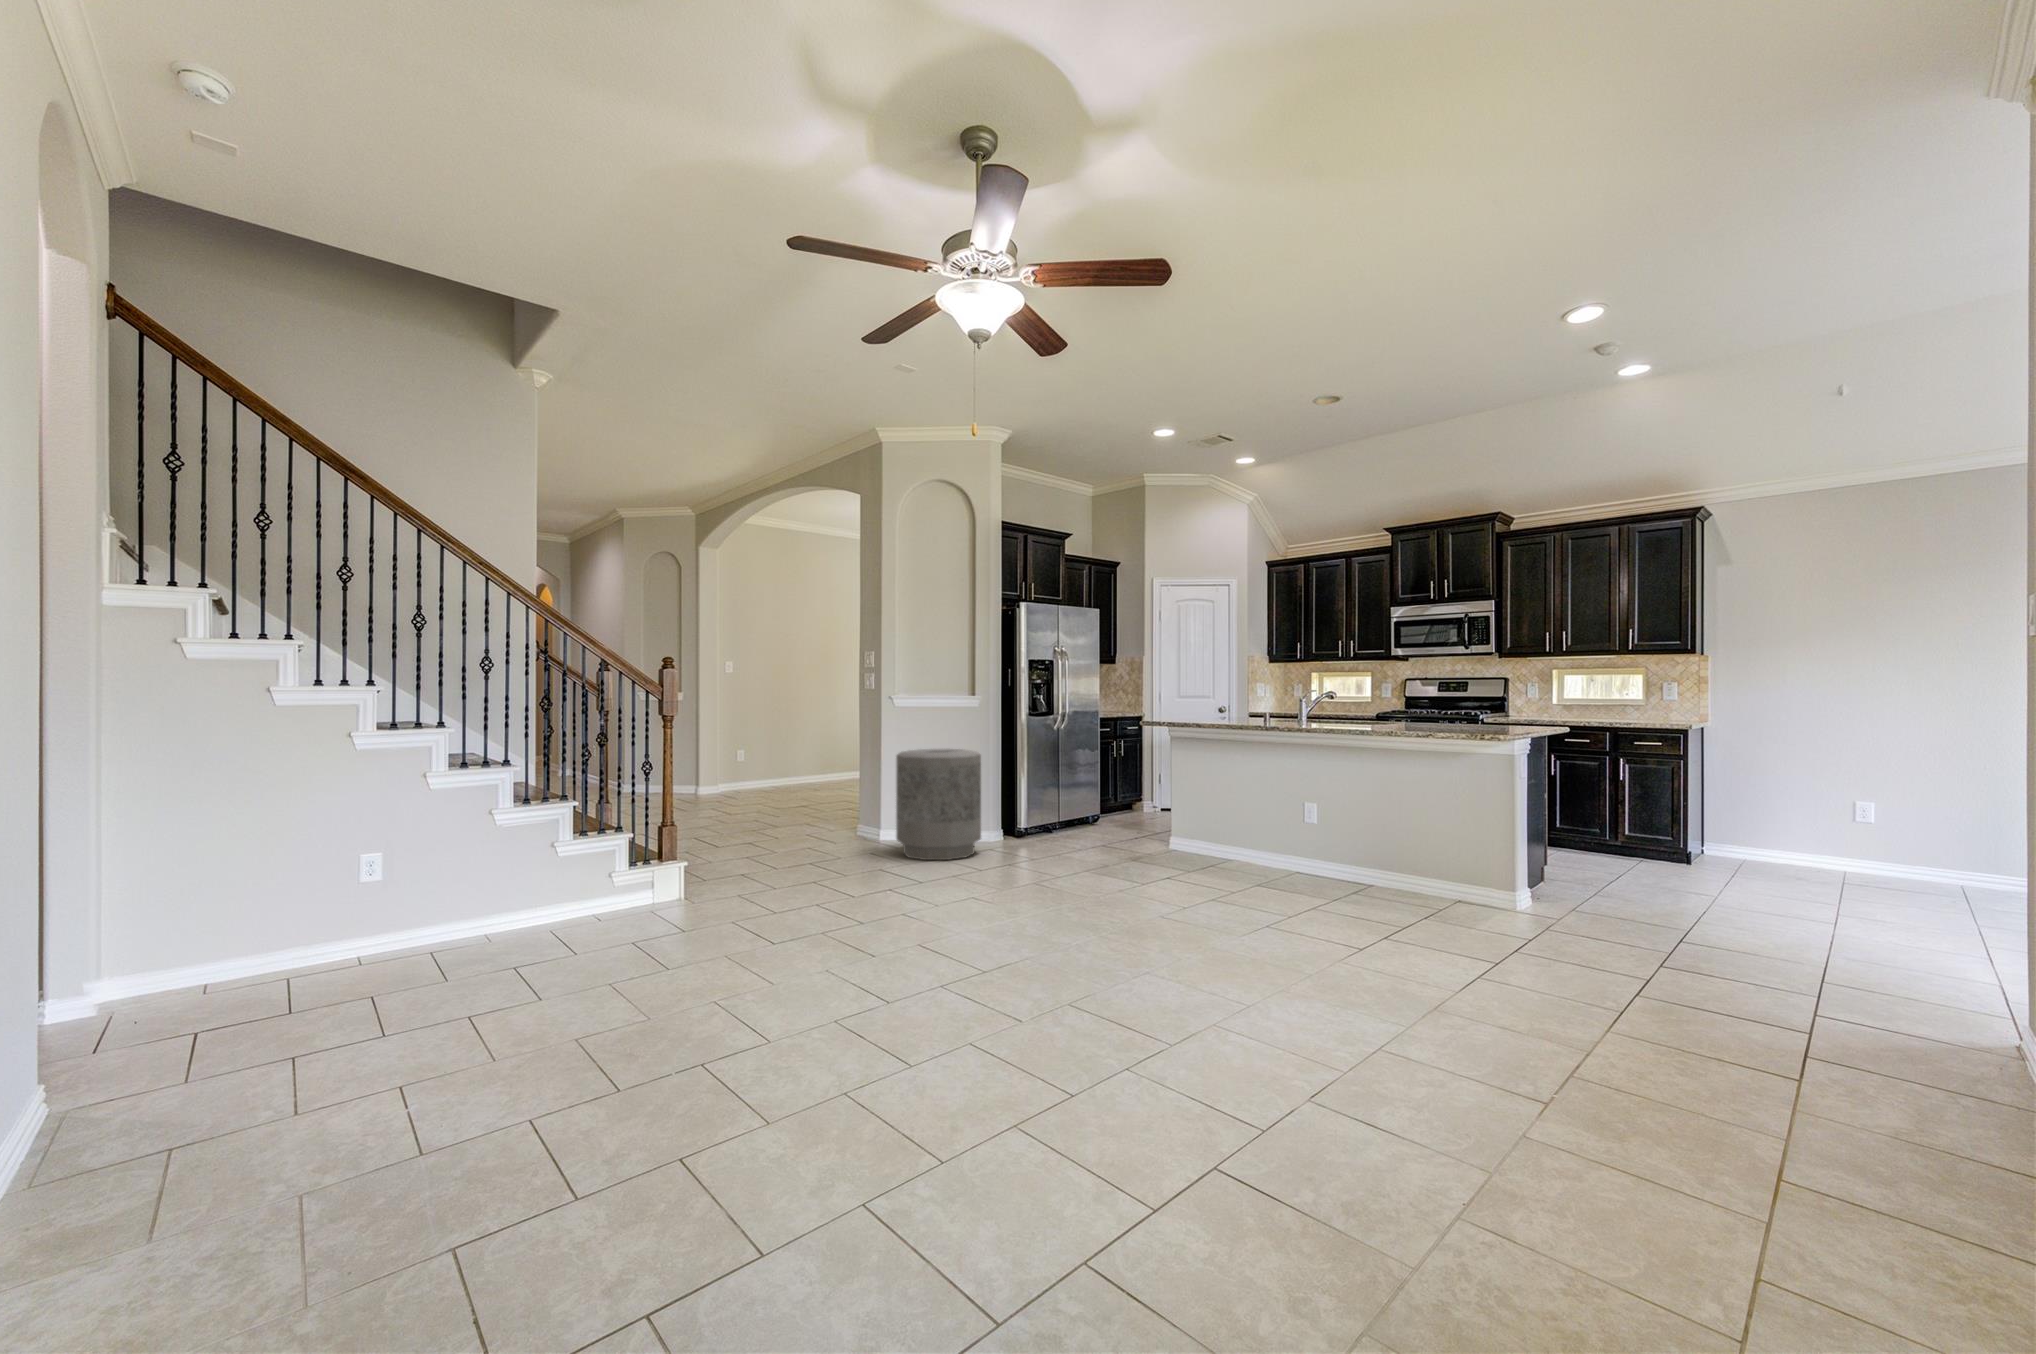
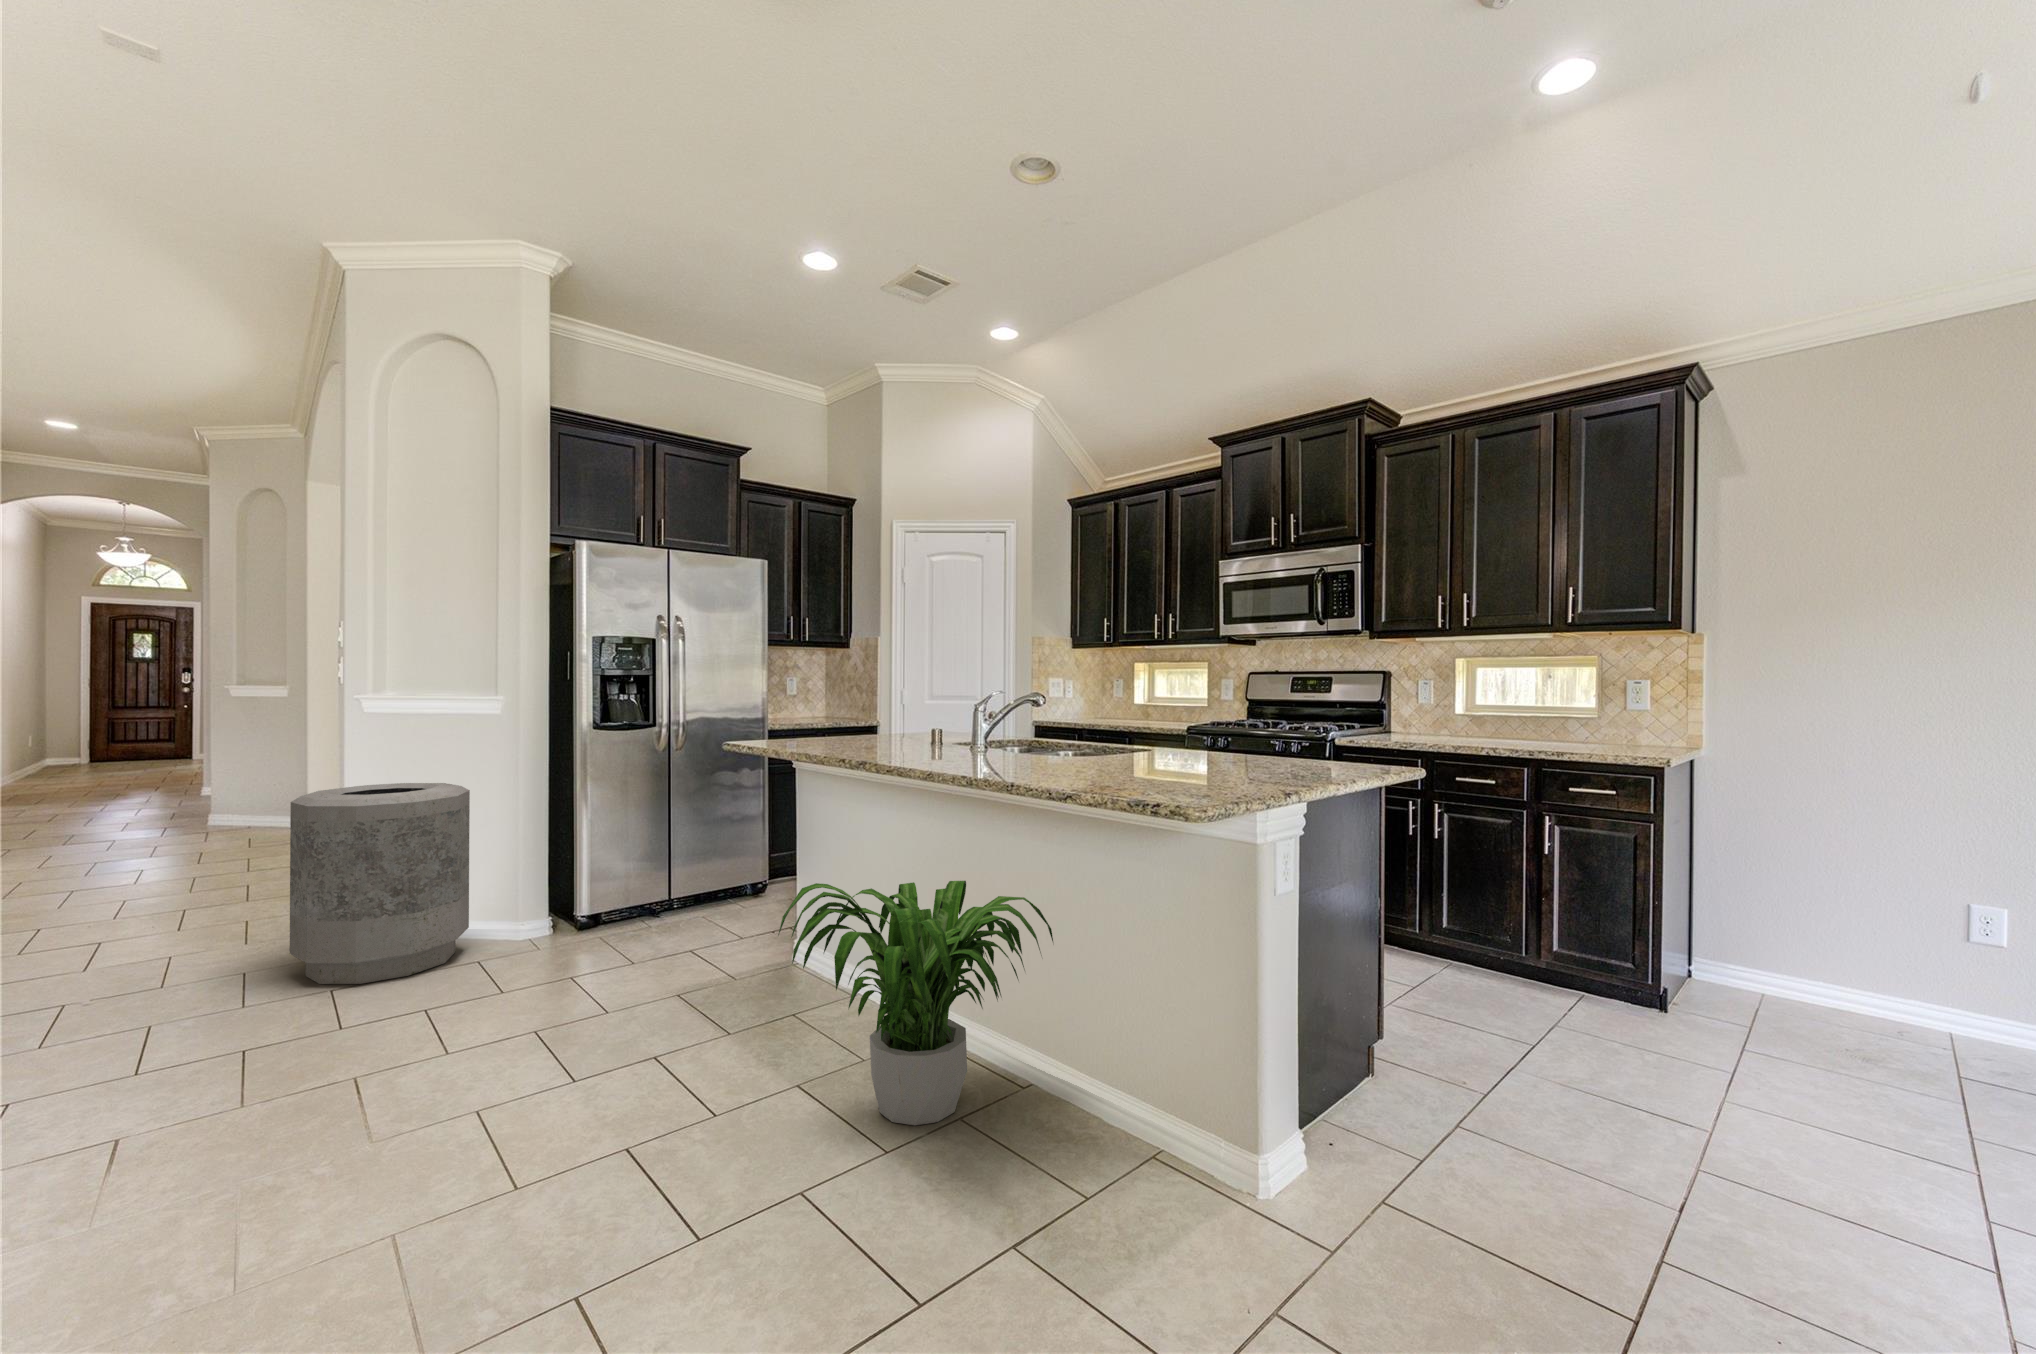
potted plant: none [1264,782,1403,894] -> present [778,881,1053,1125]

